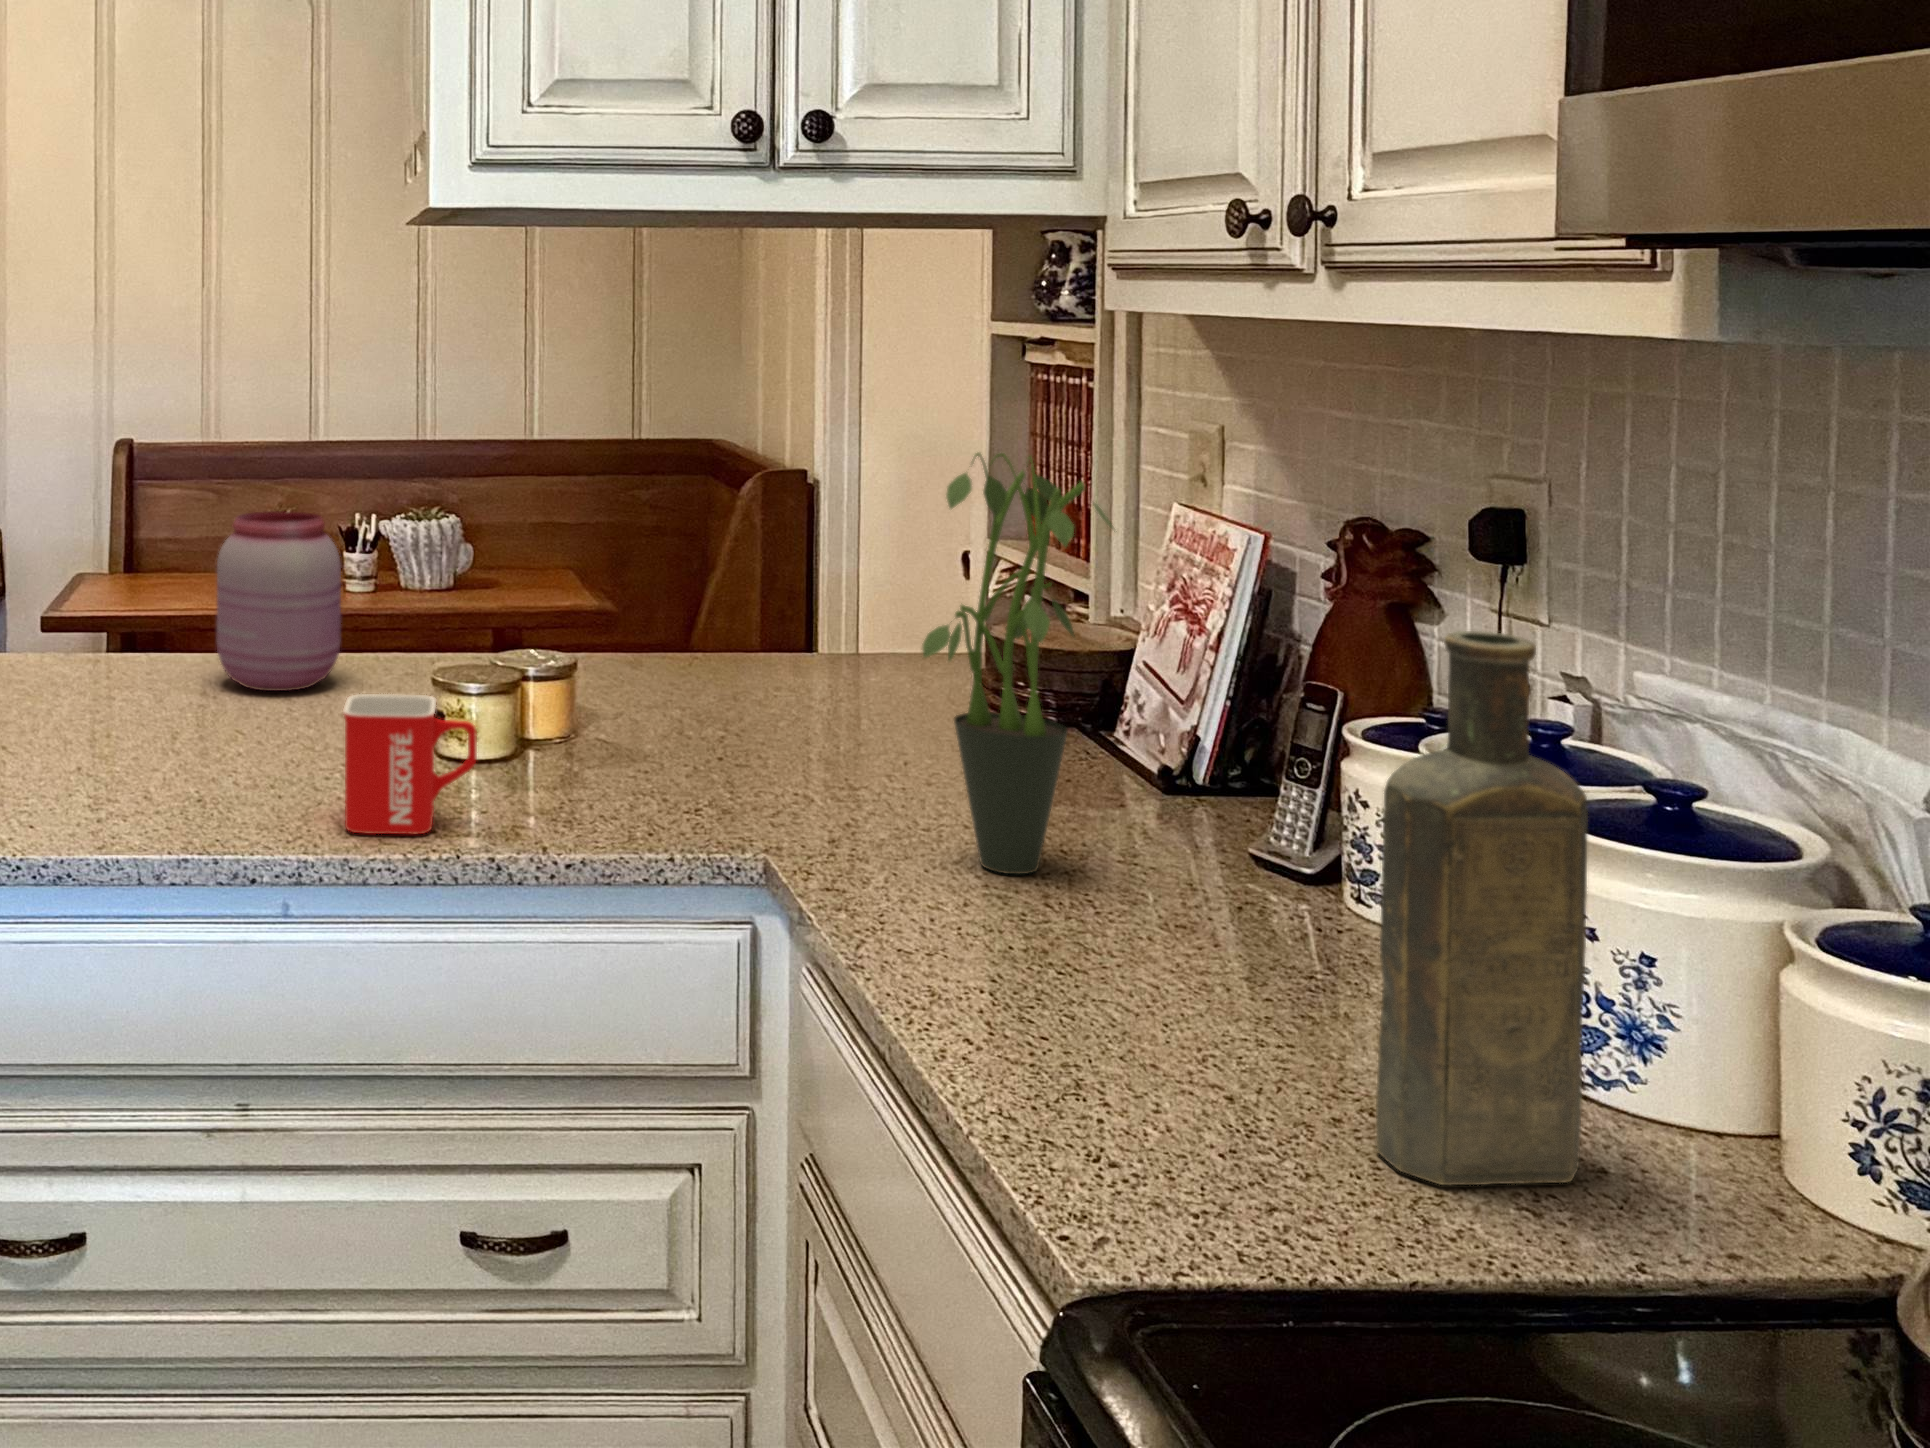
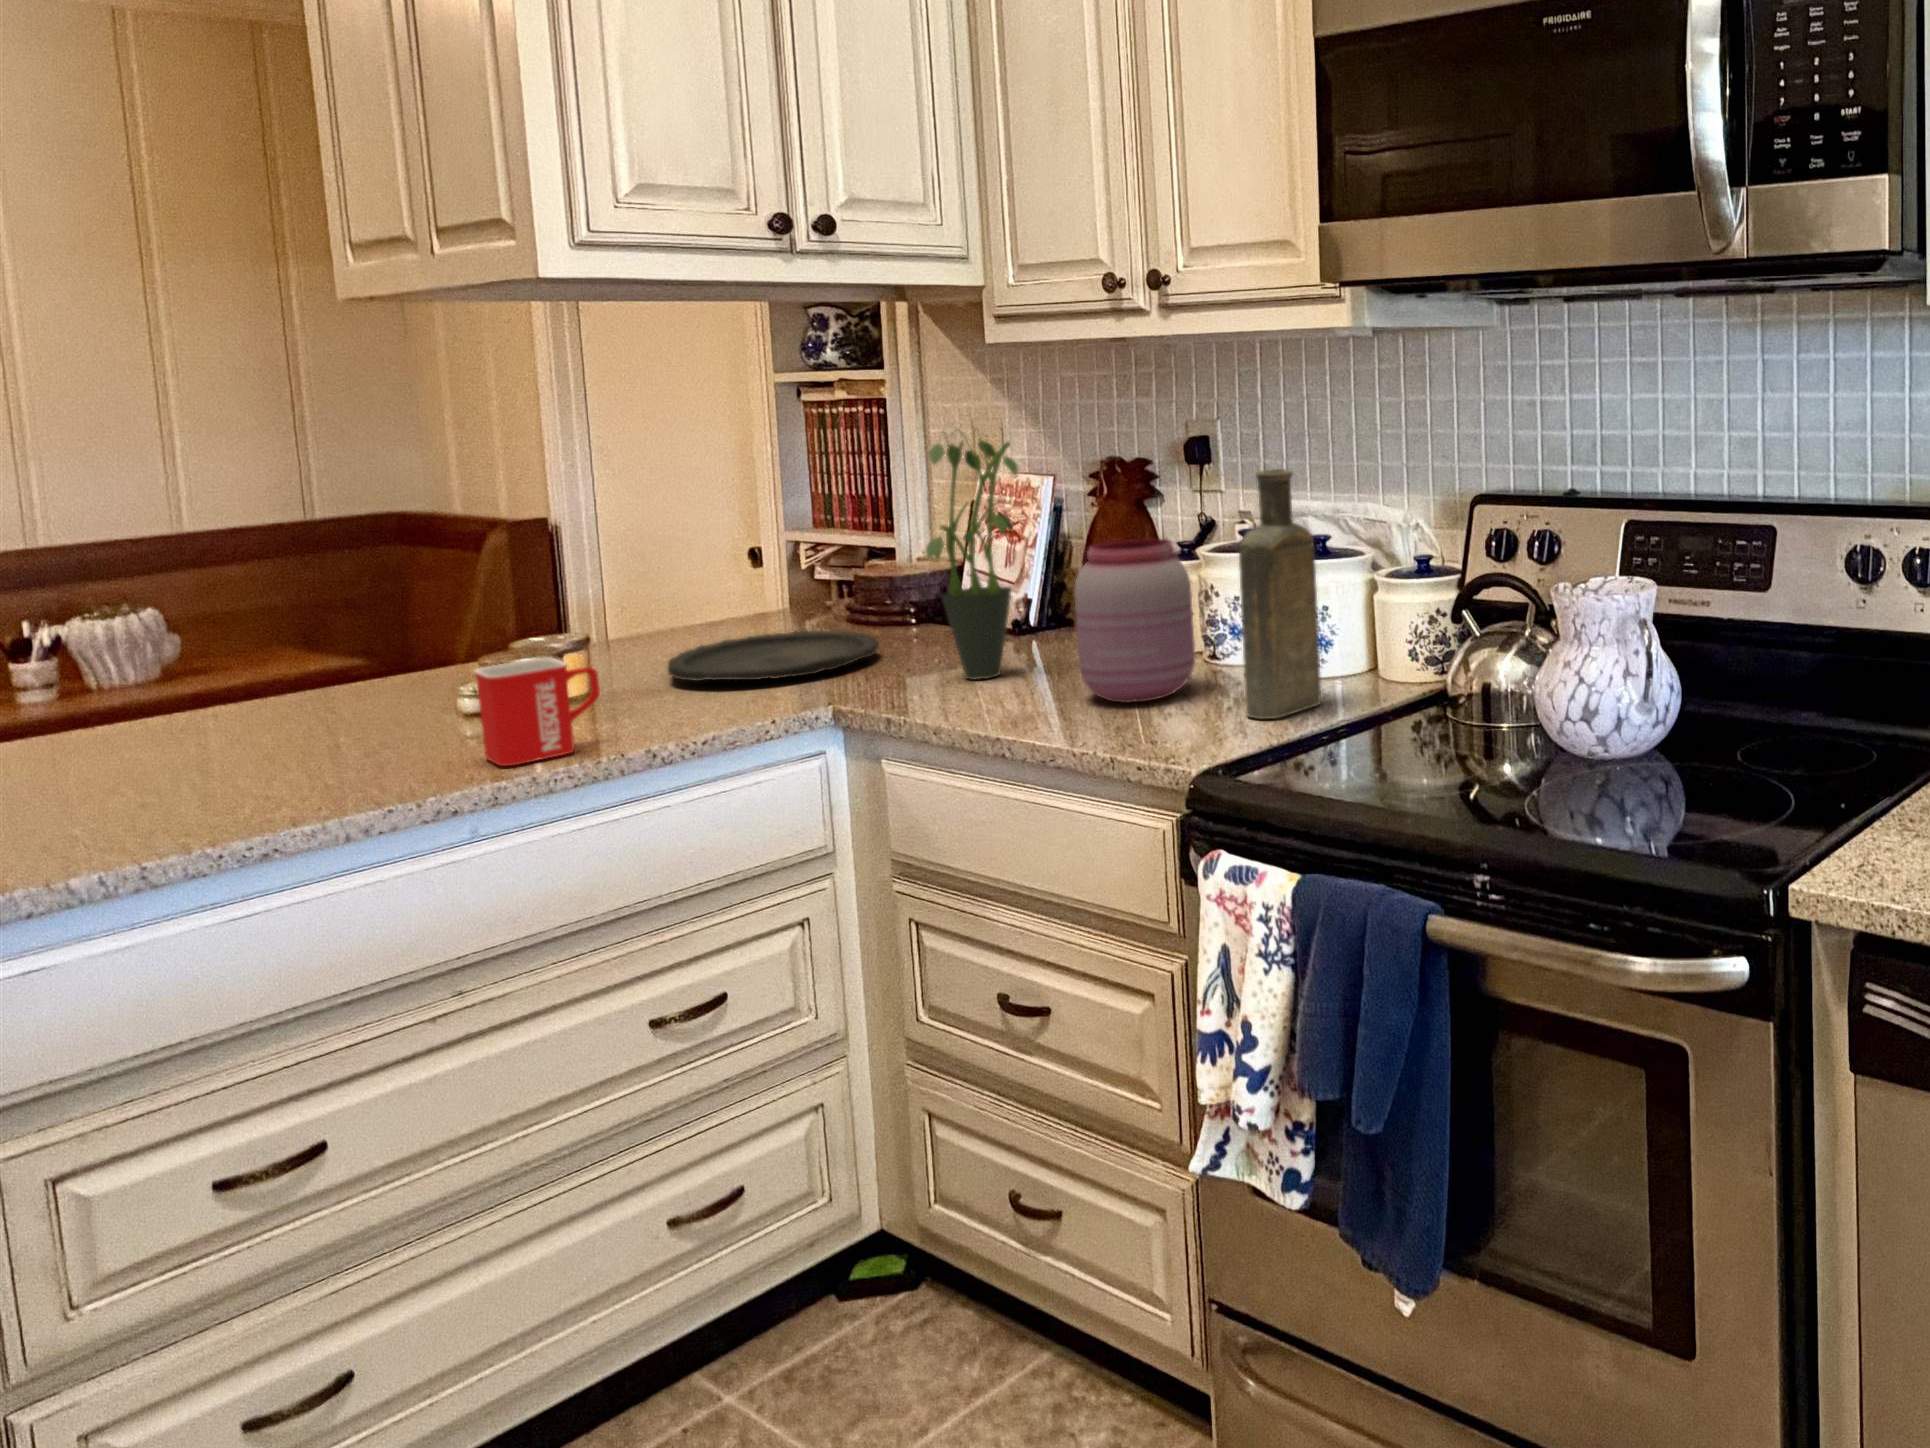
jar: present [217,511,341,691] -> present [1074,538,1195,703]
plate: none [636,700,916,787] -> present [668,631,879,681]

